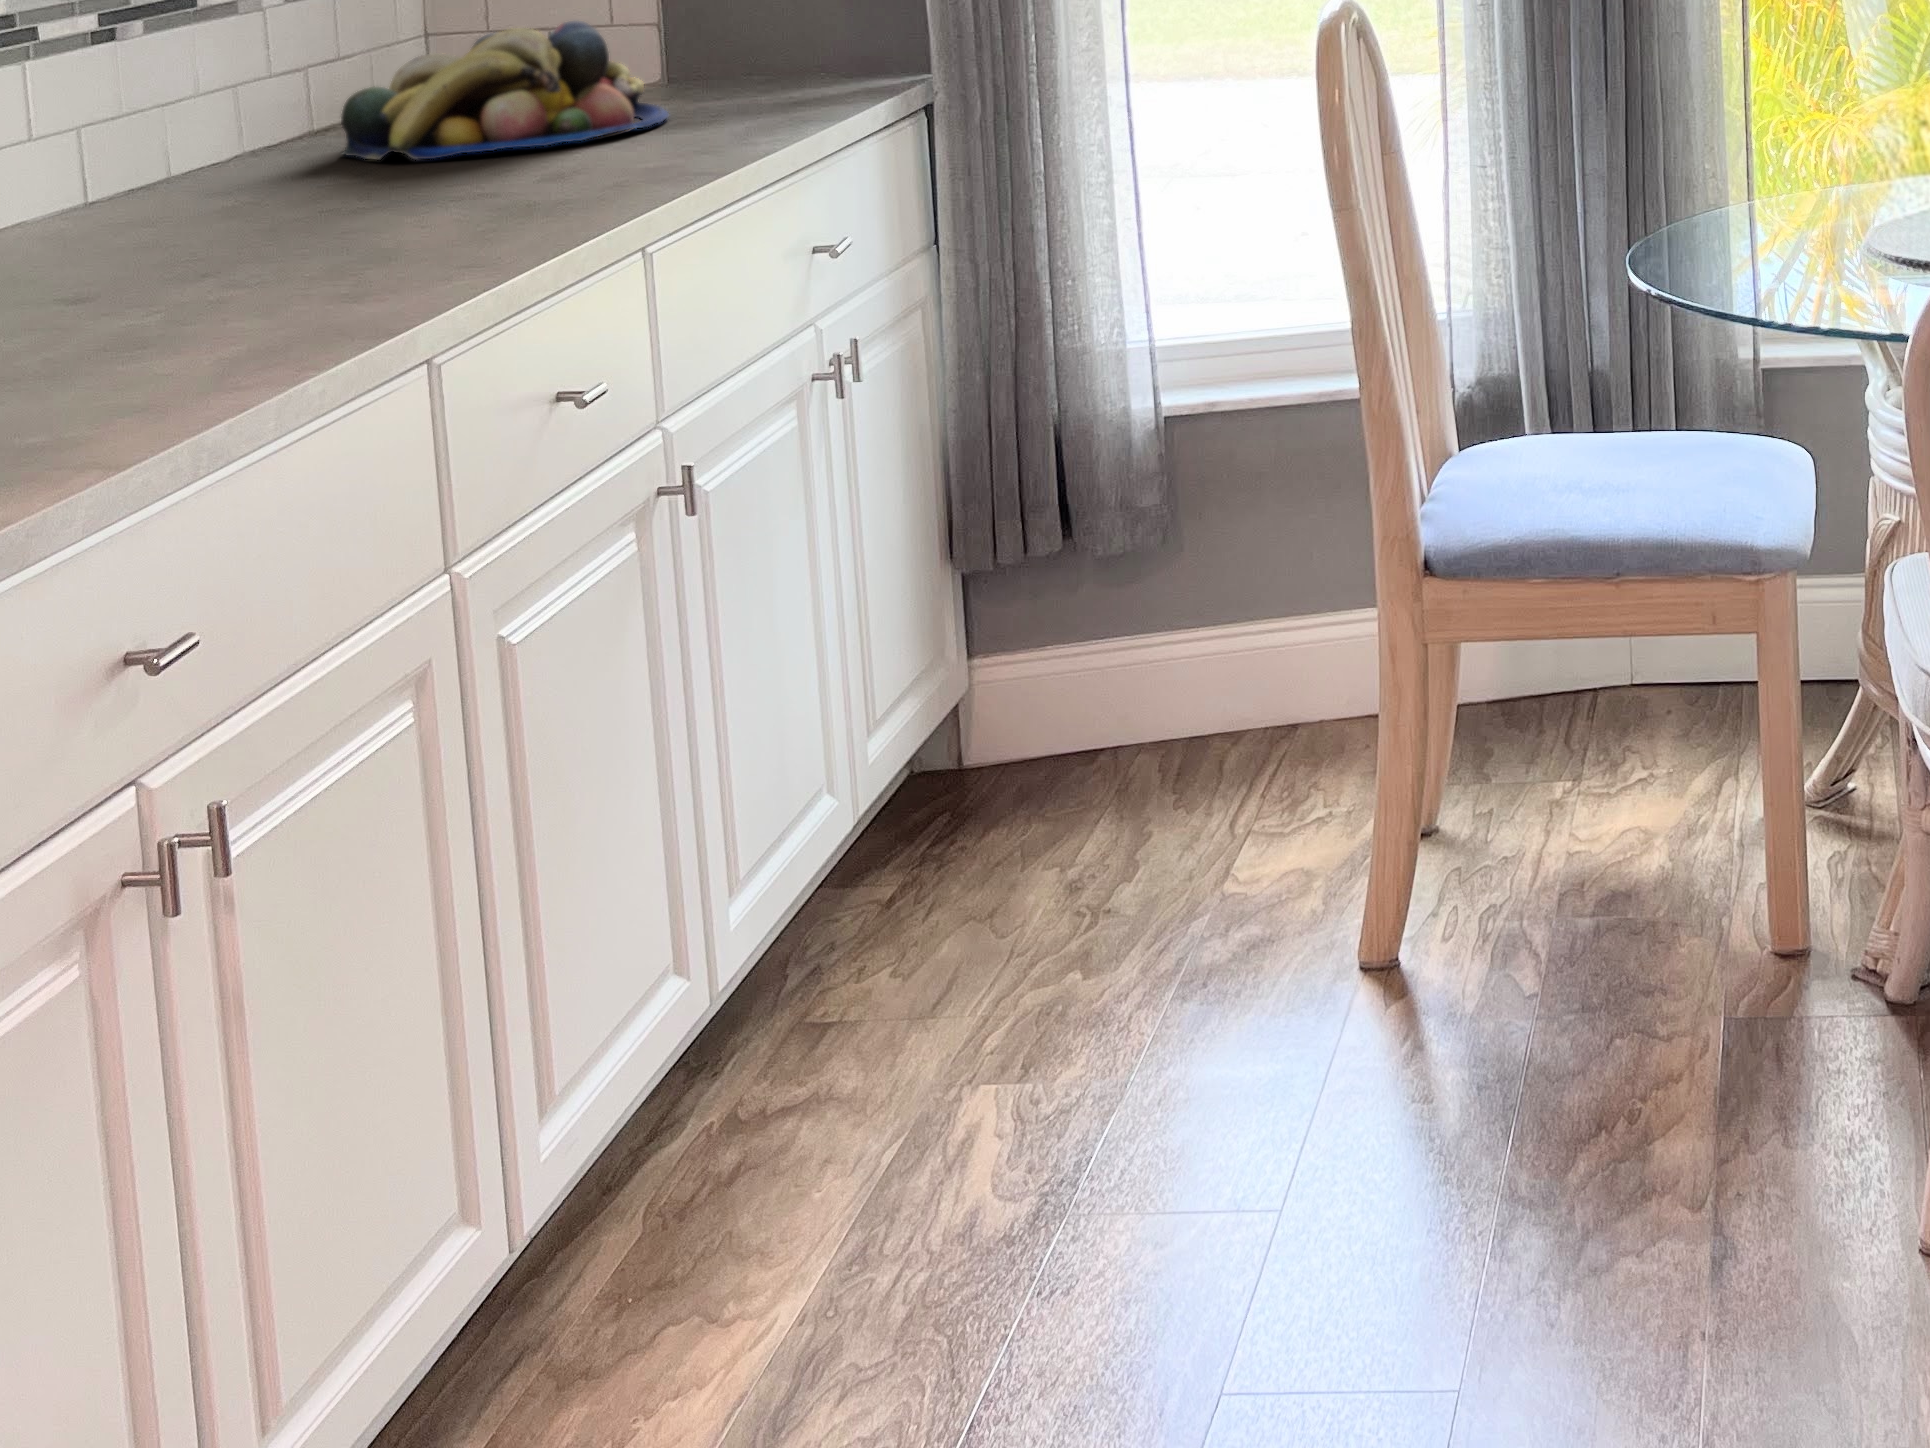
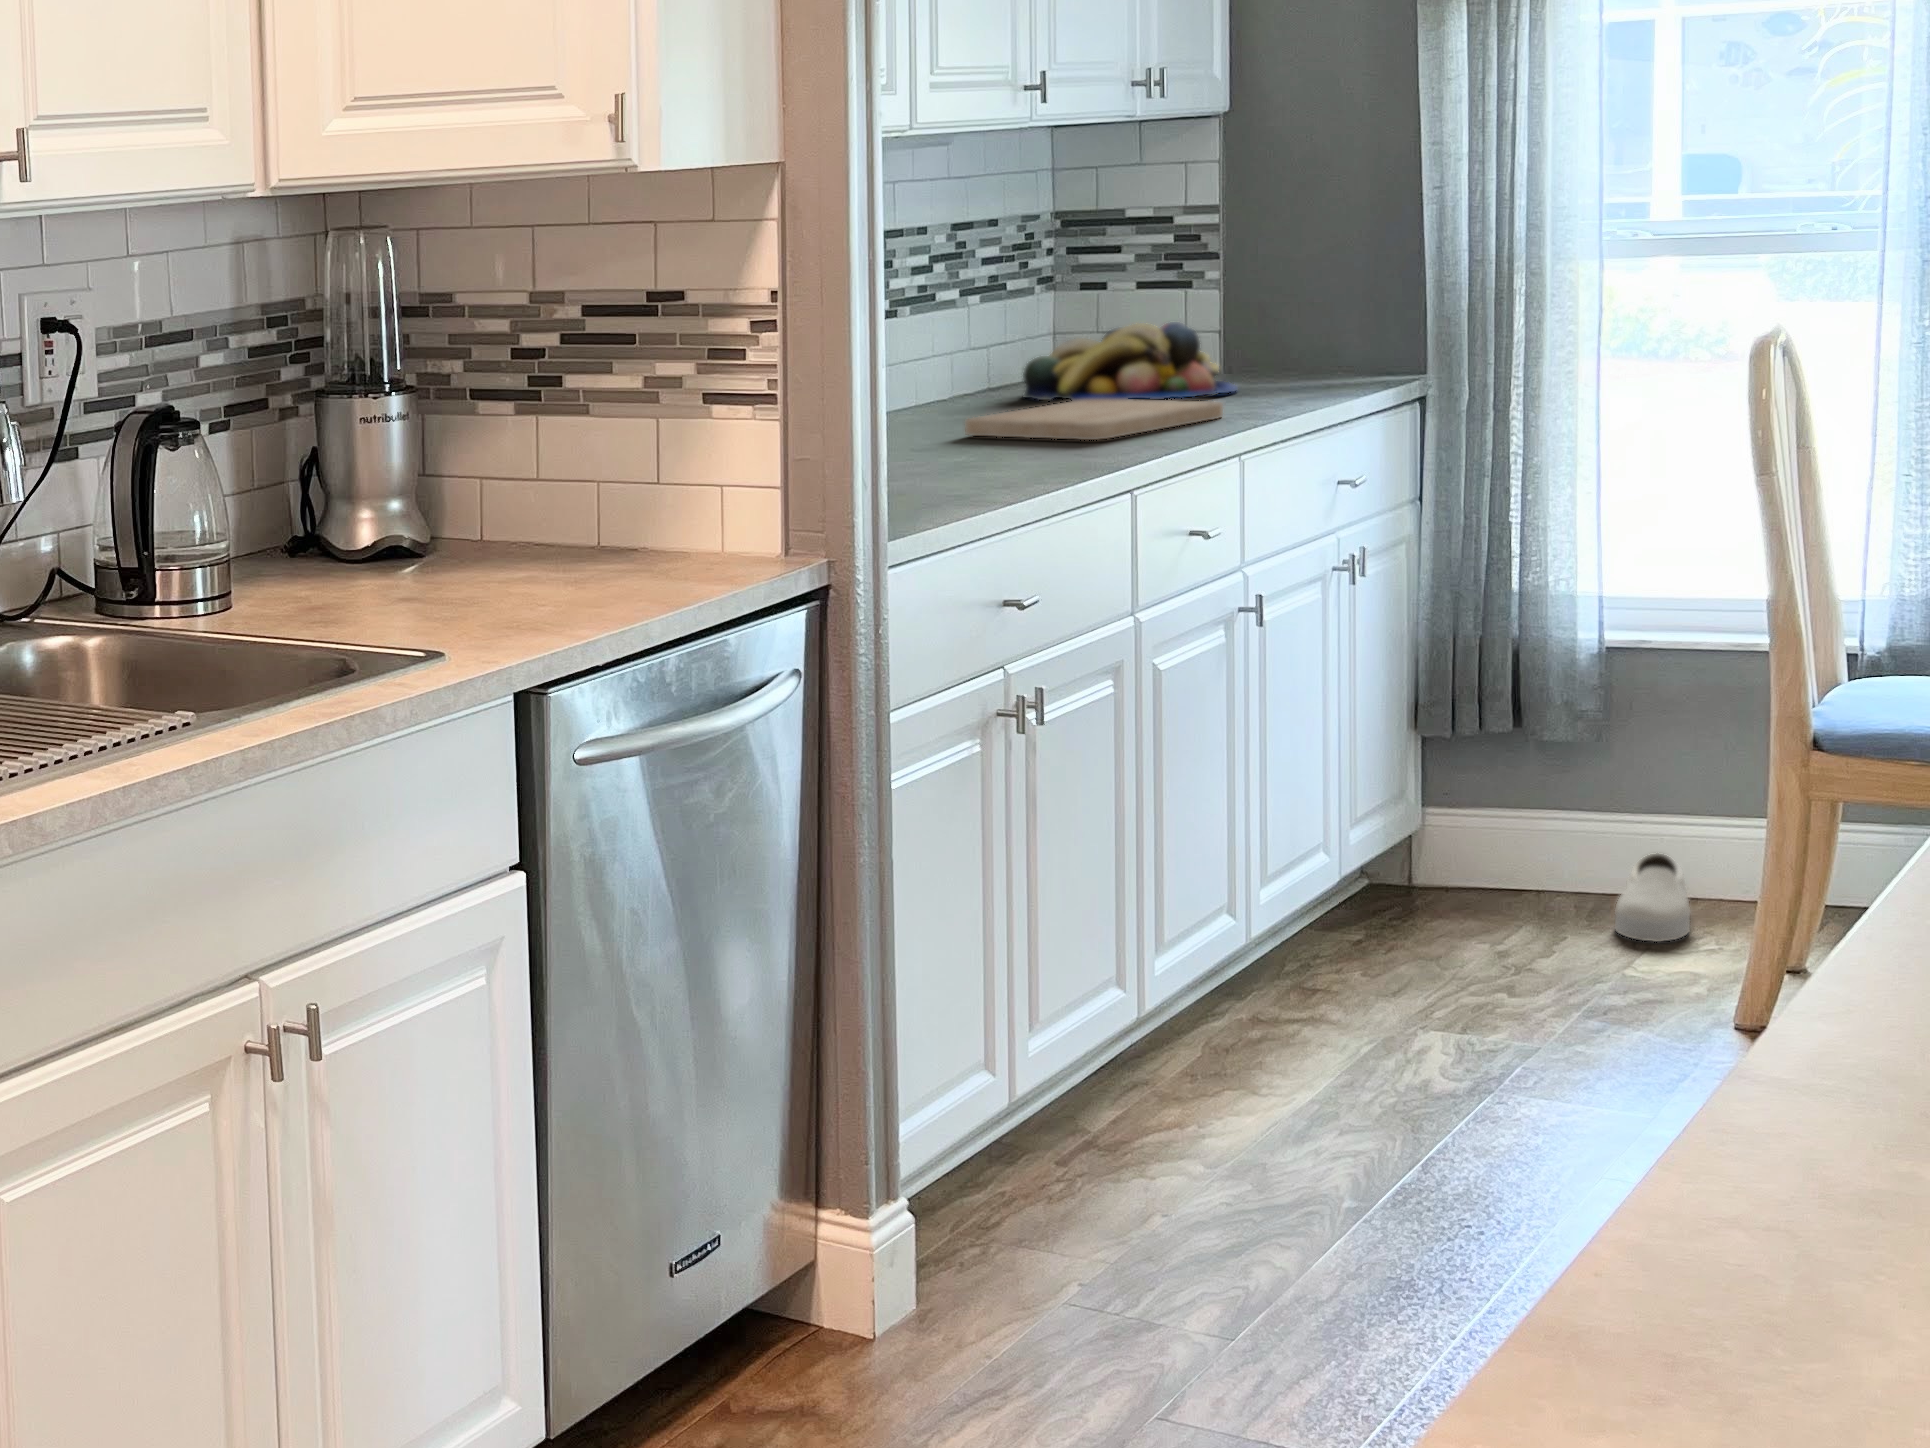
cutting board: none [170,156,621,260] -> present [965,399,1223,440]
shoe: none [1209,667,1293,810] -> present [1615,853,1690,942]

